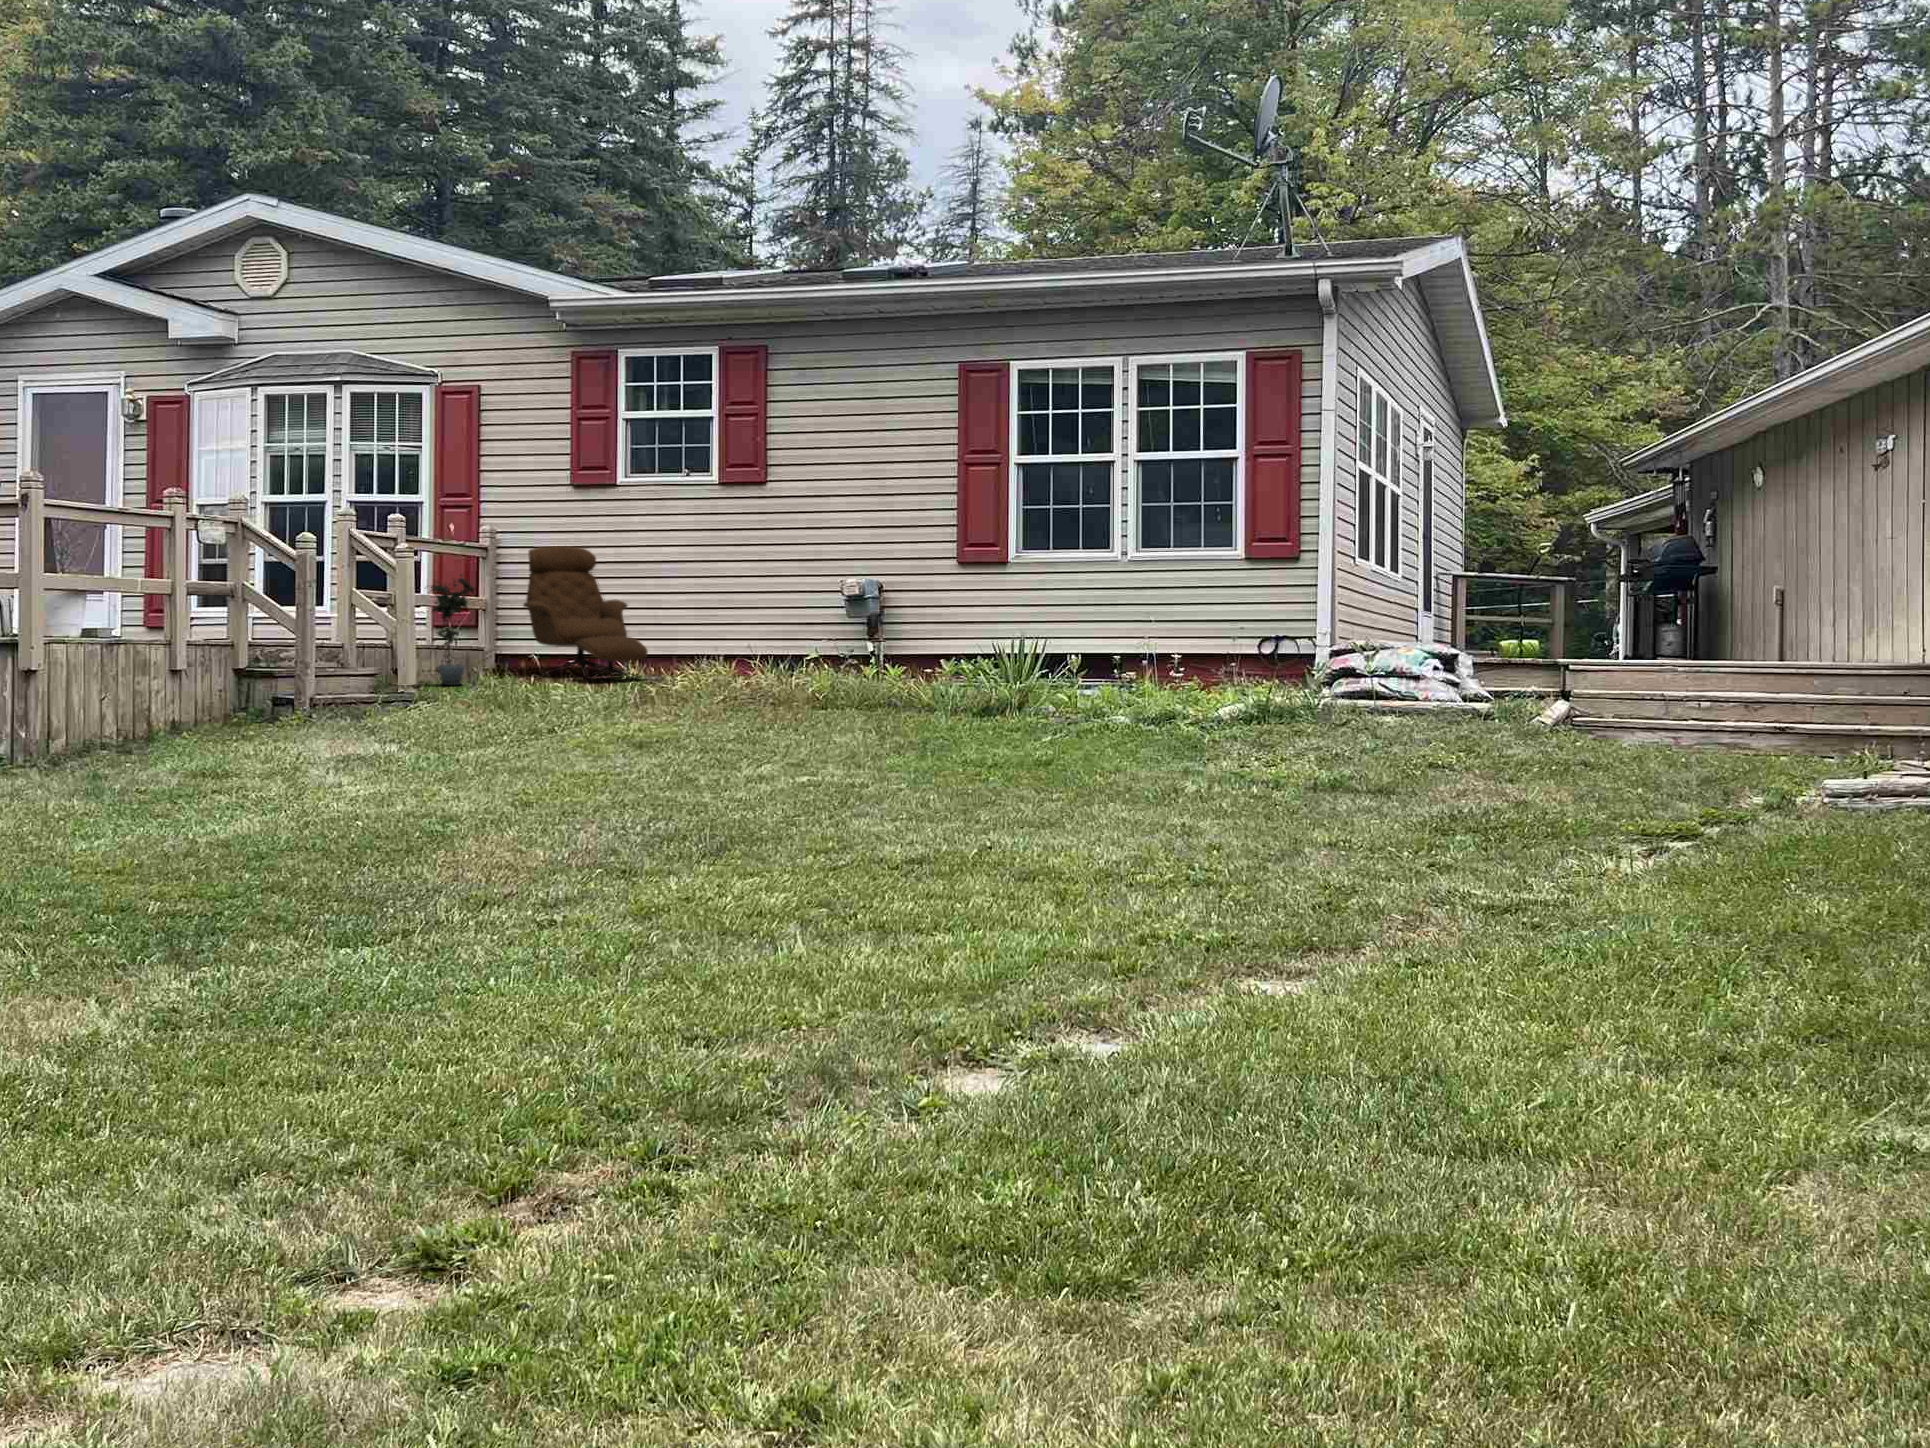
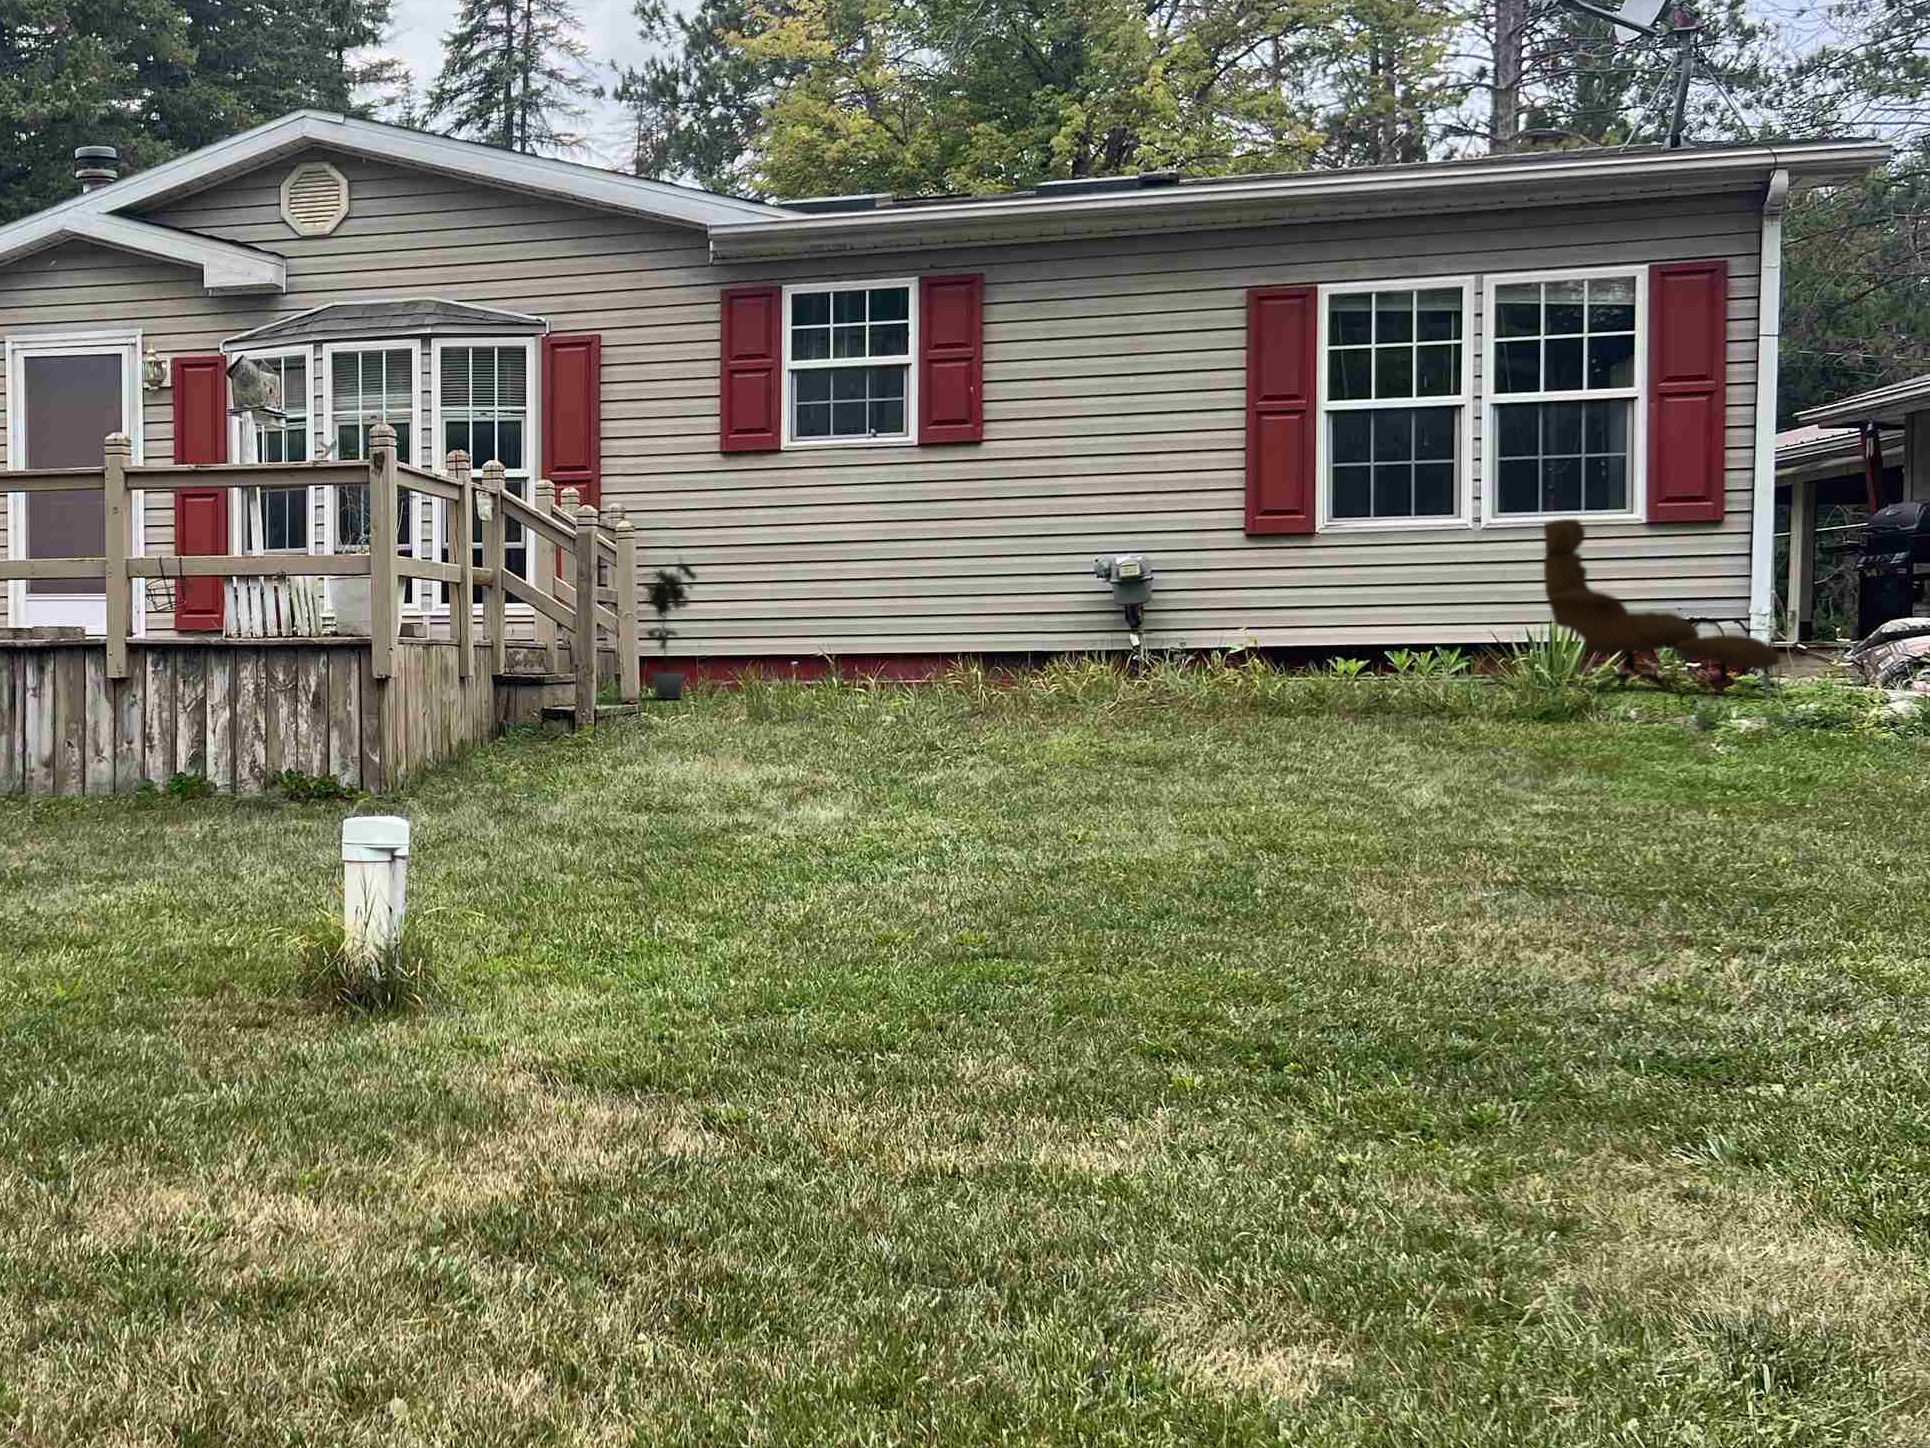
lounge chair: present [523,546,648,679] -> present [1544,519,1780,694]

